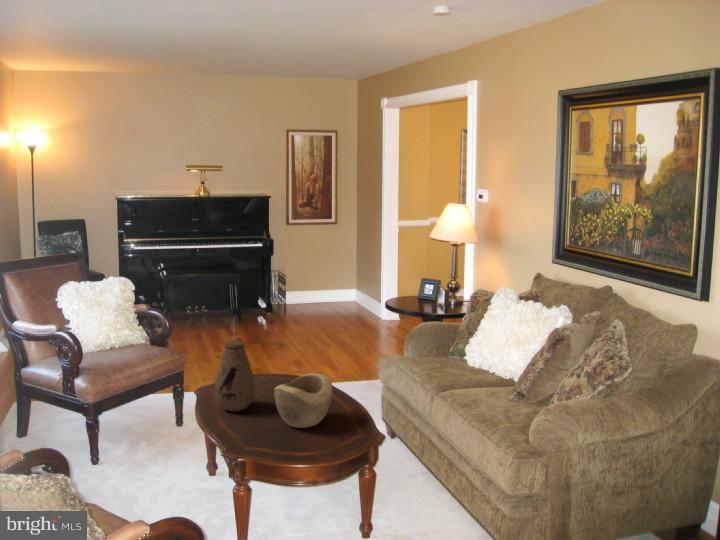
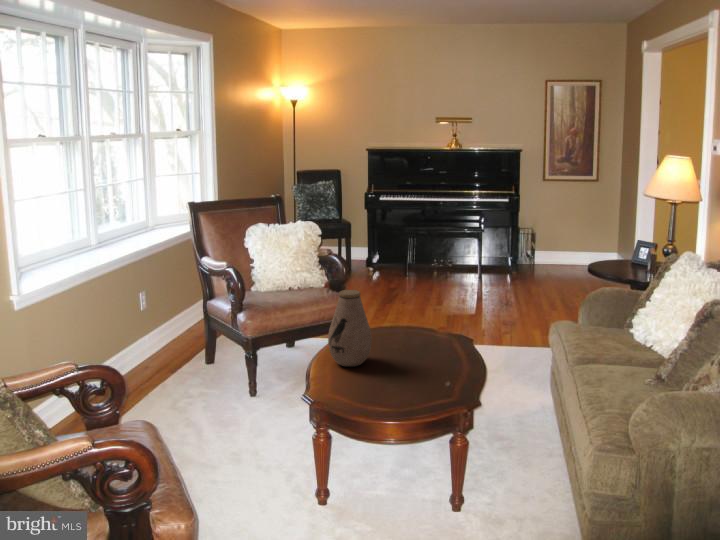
decorative bowl: present [274,373,332,428] -> none [374,335,442,396]

